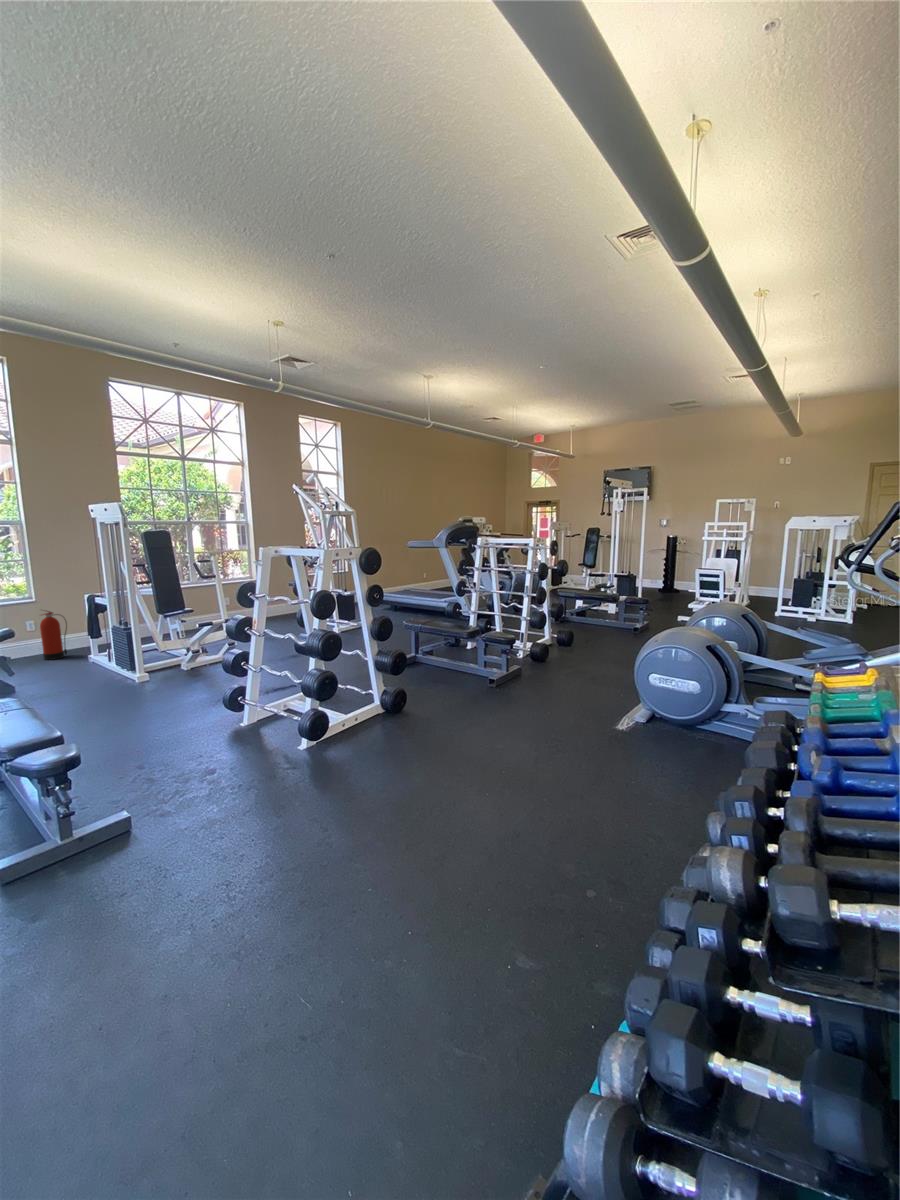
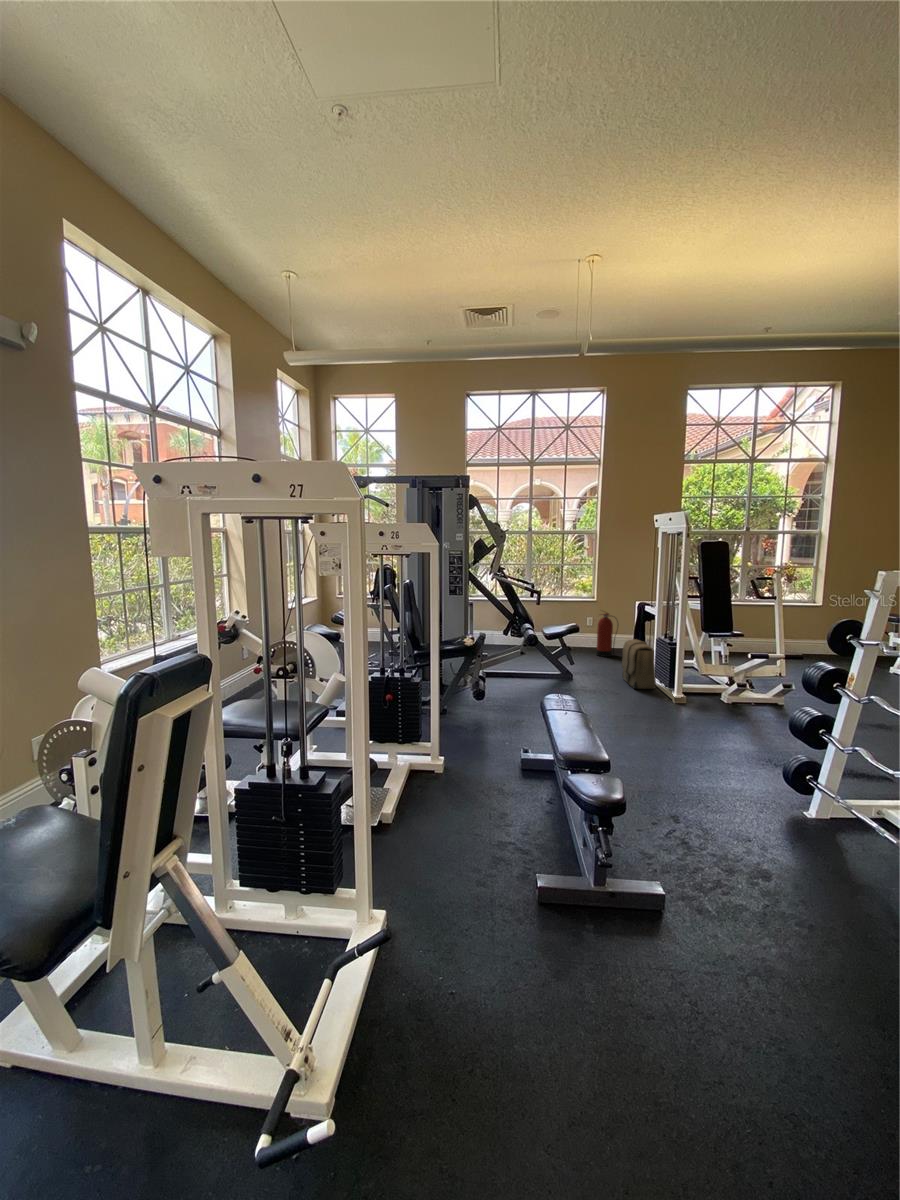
backpack: none [75,629,118,681] -> present [622,639,656,689]

